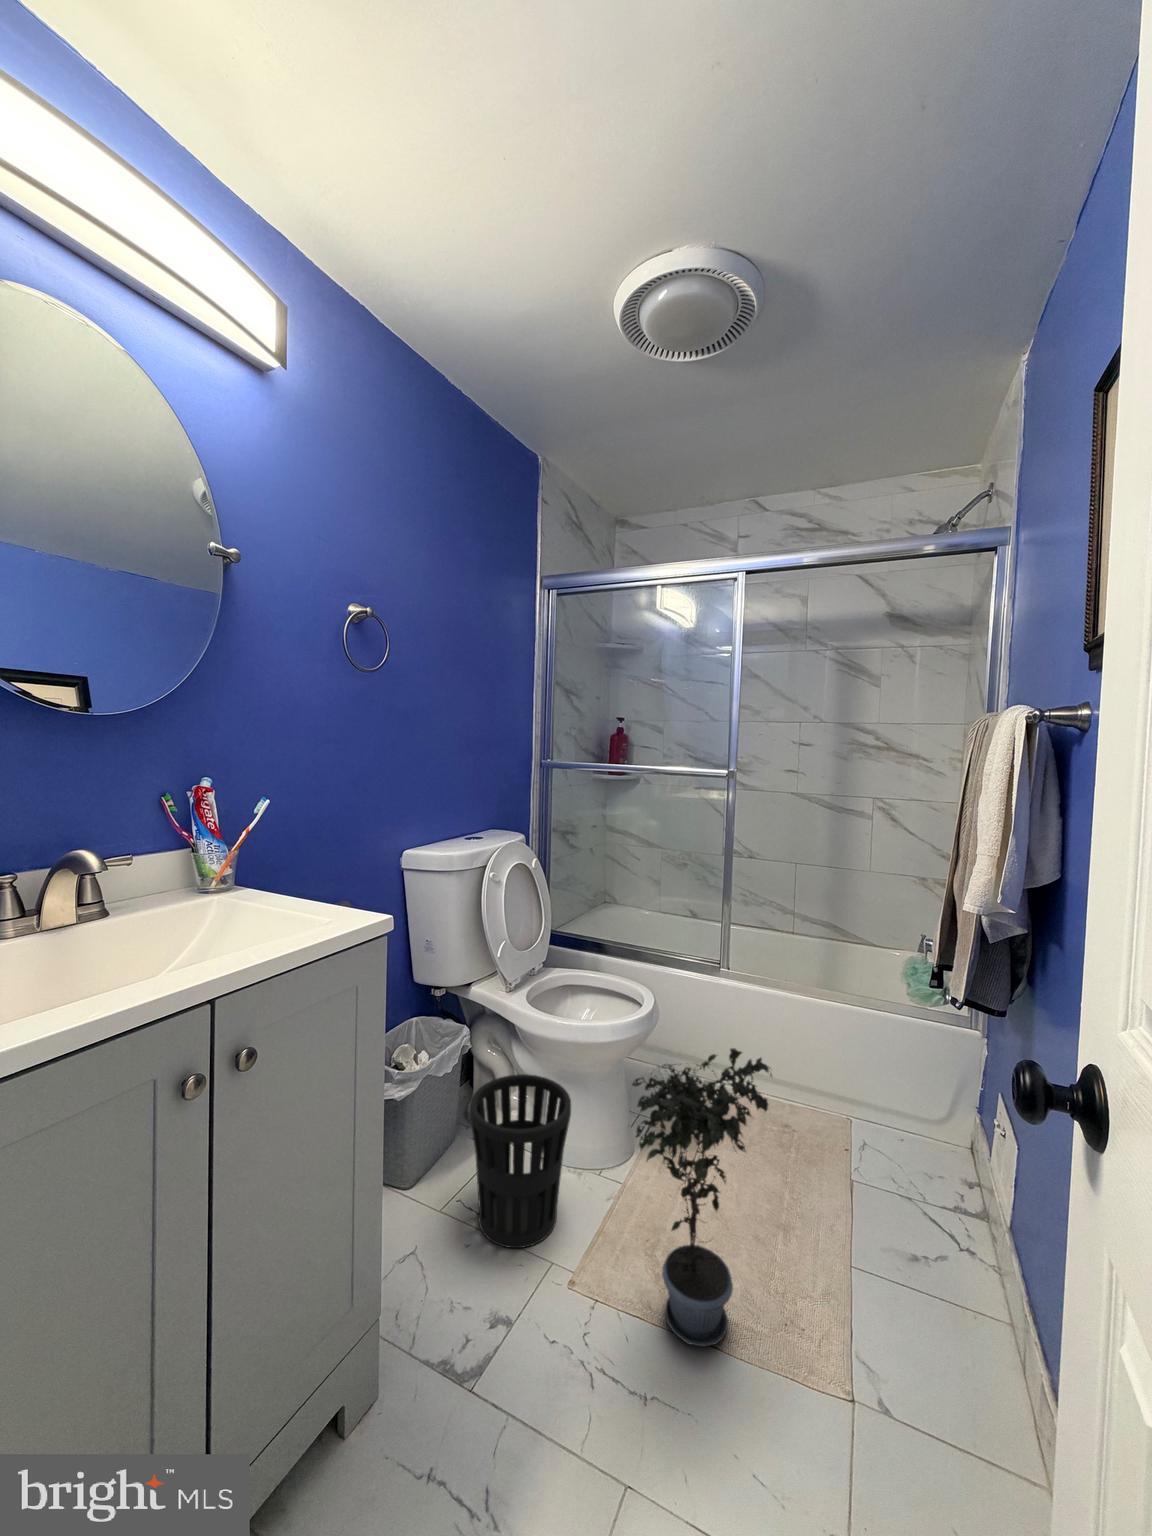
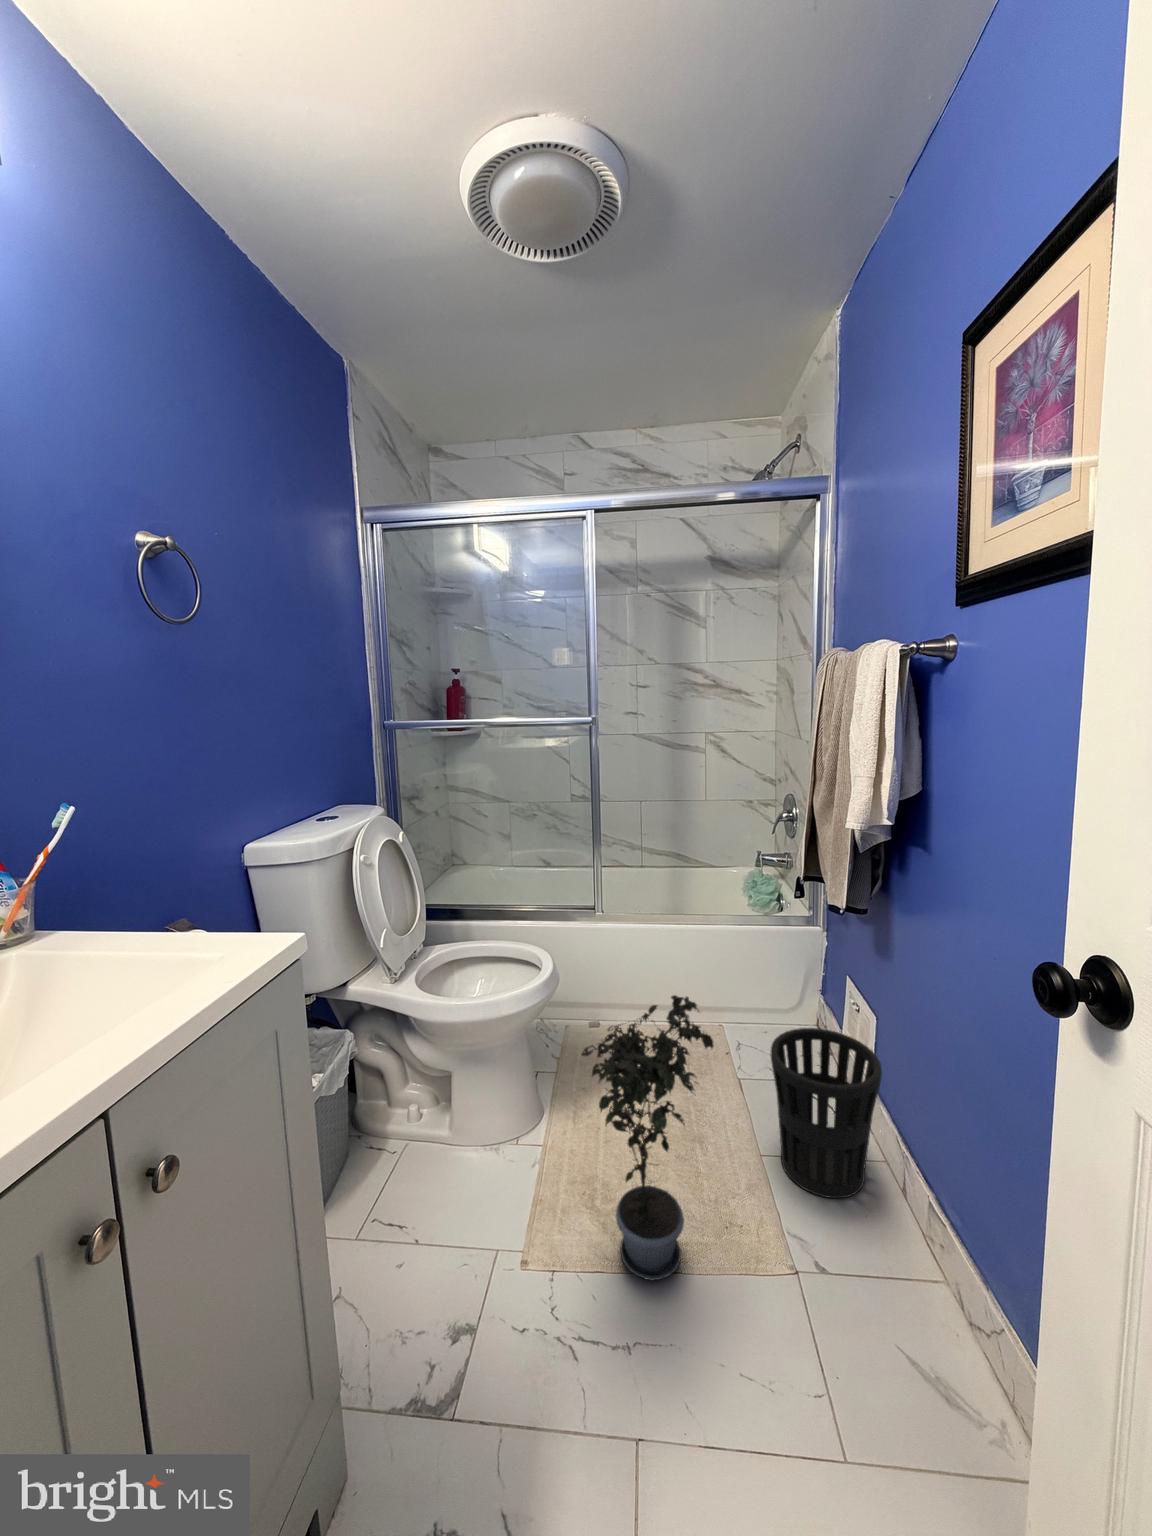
wastebasket: present [470,1074,571,1248] -> present [771,1028,882,1198]

